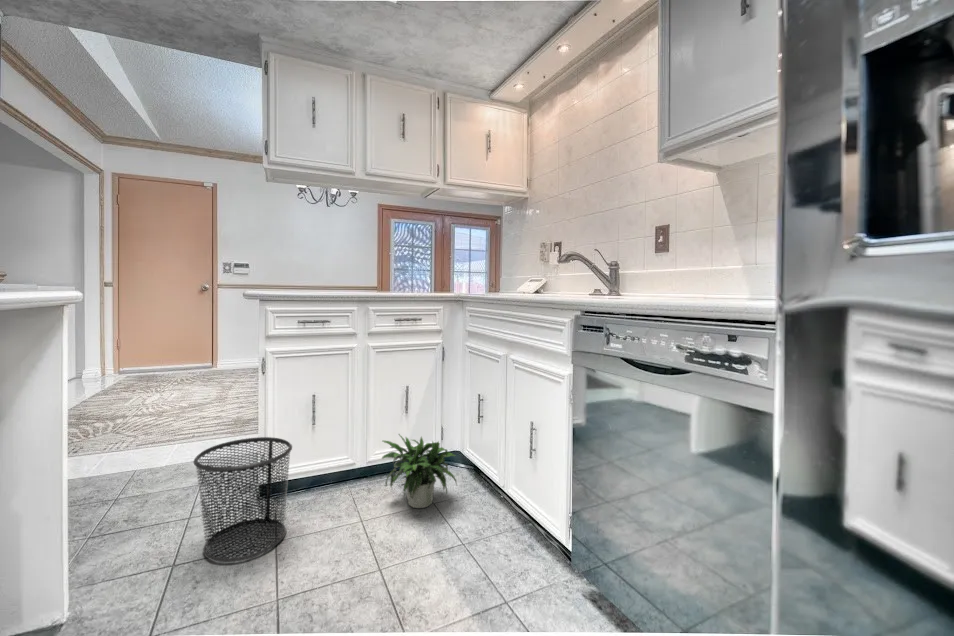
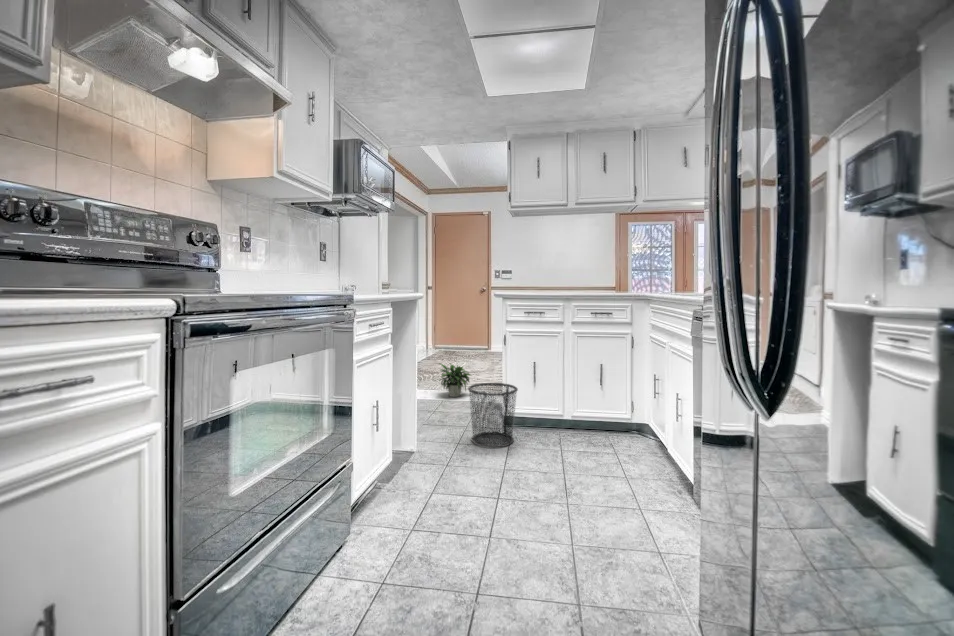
potted plant: present [382,434,456,508] -> present [439,363,470,397]

